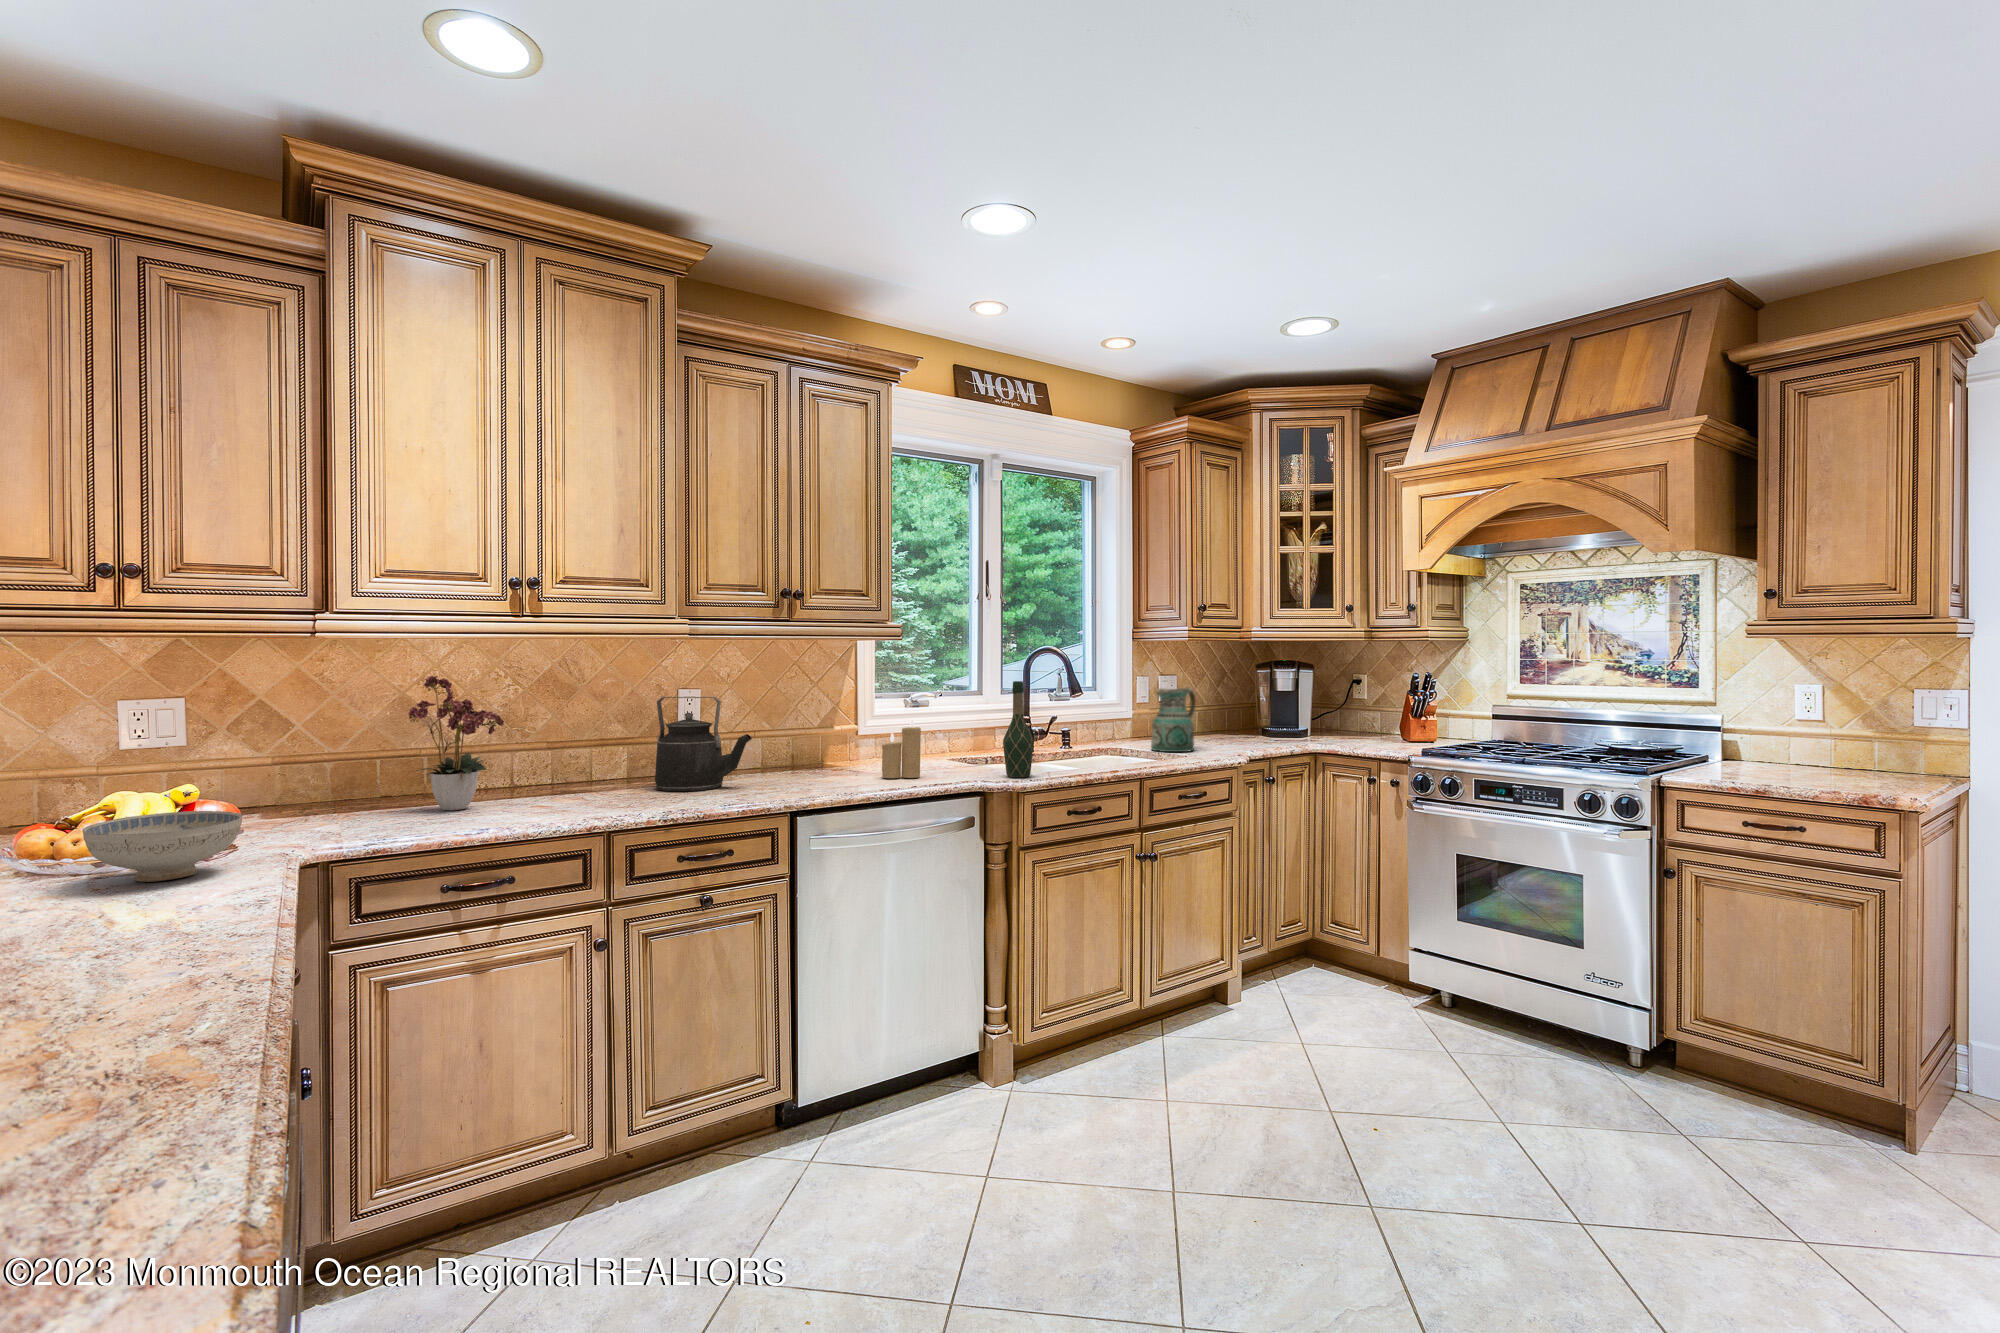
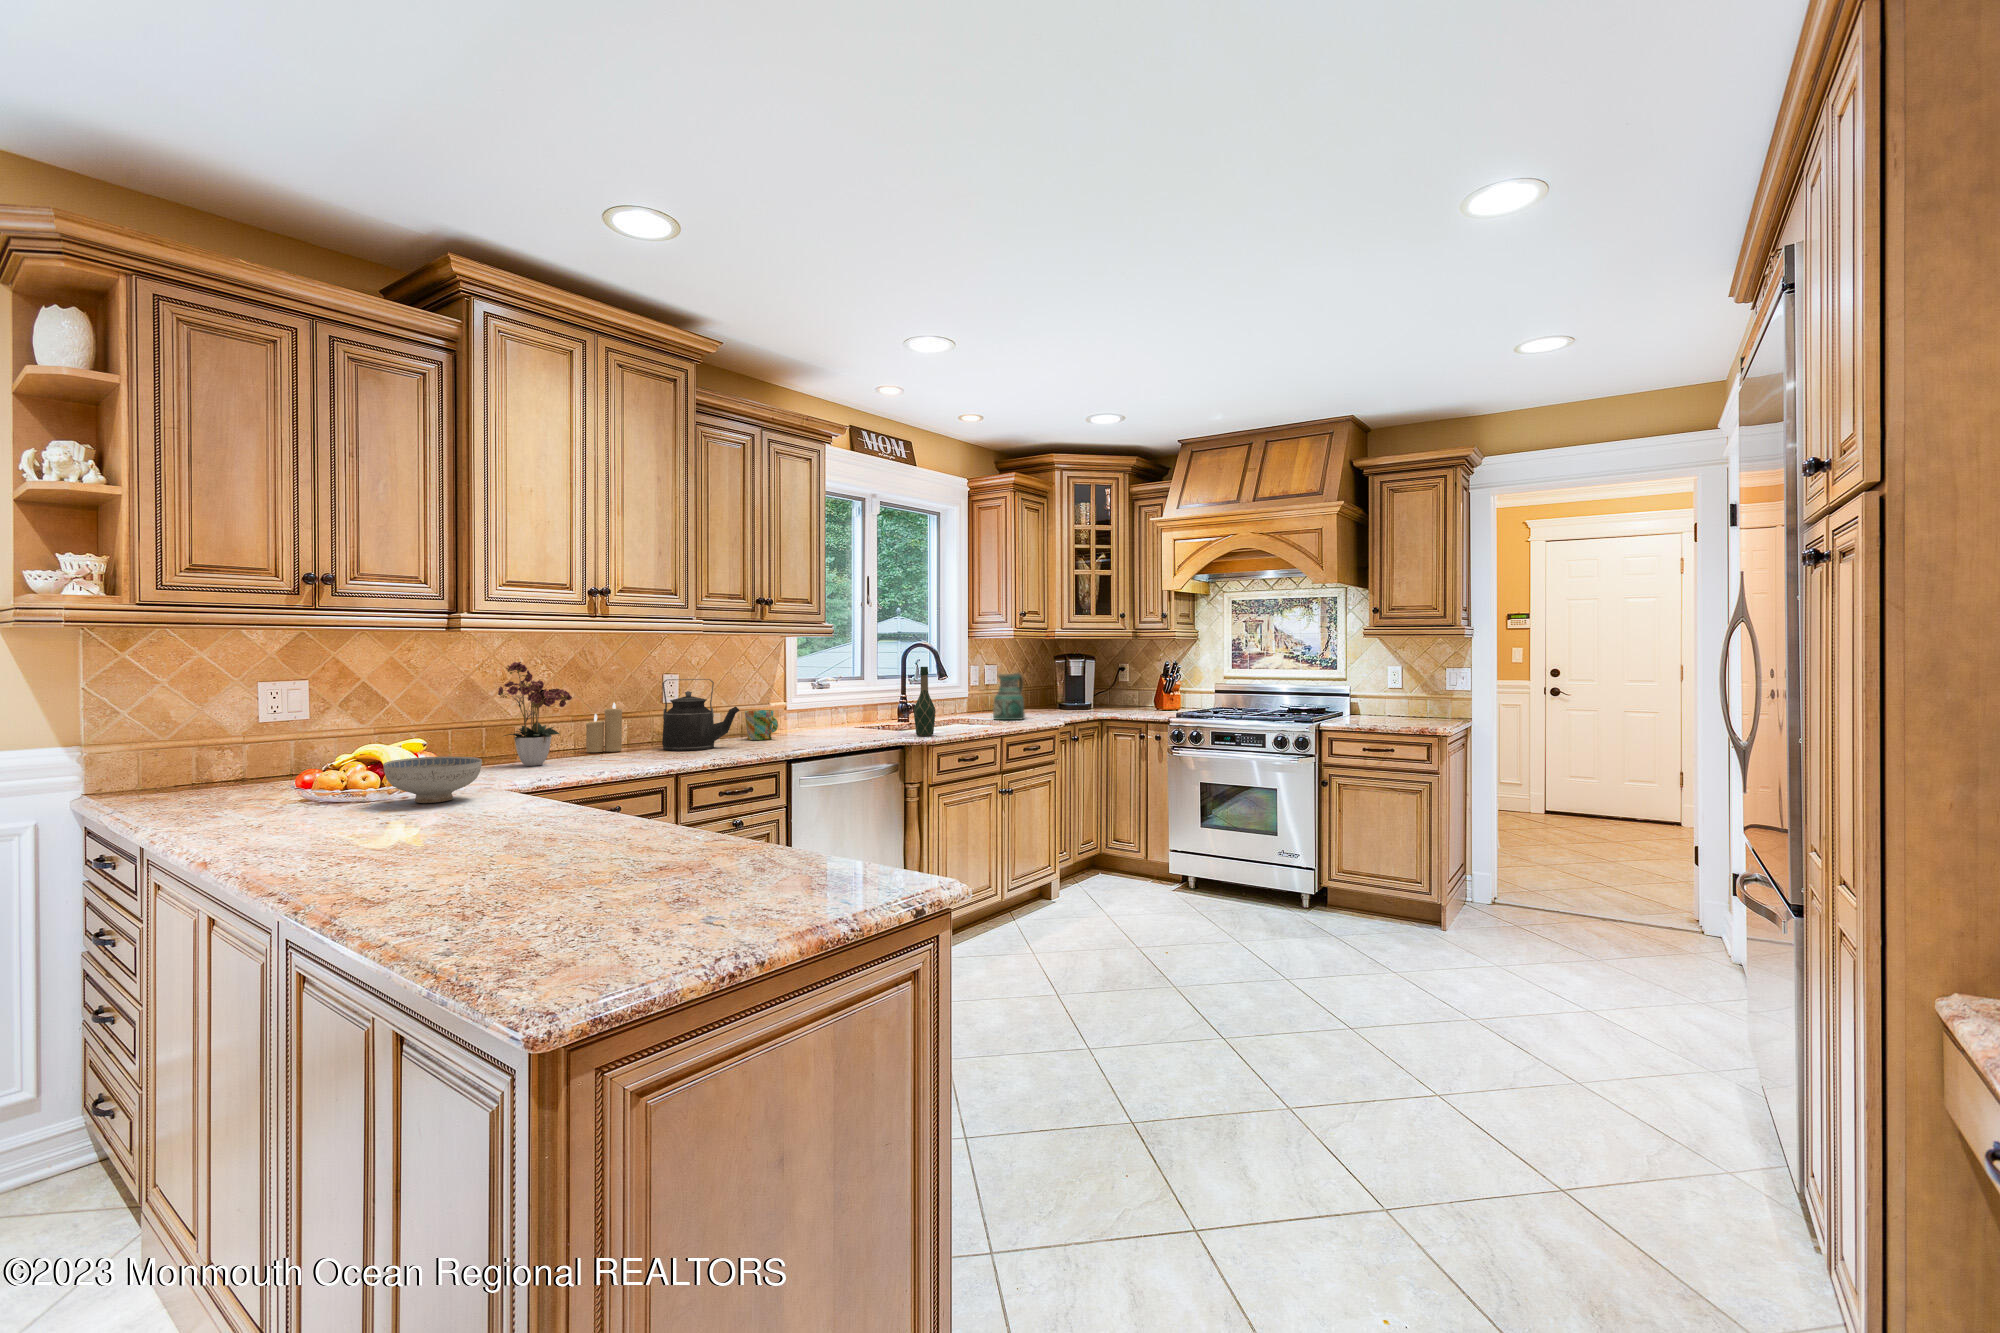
candle: present [882,720,921,778] -> present [586,703,622,752]
mug: none [784,736,823,776] -> present [745,710,778,740]

